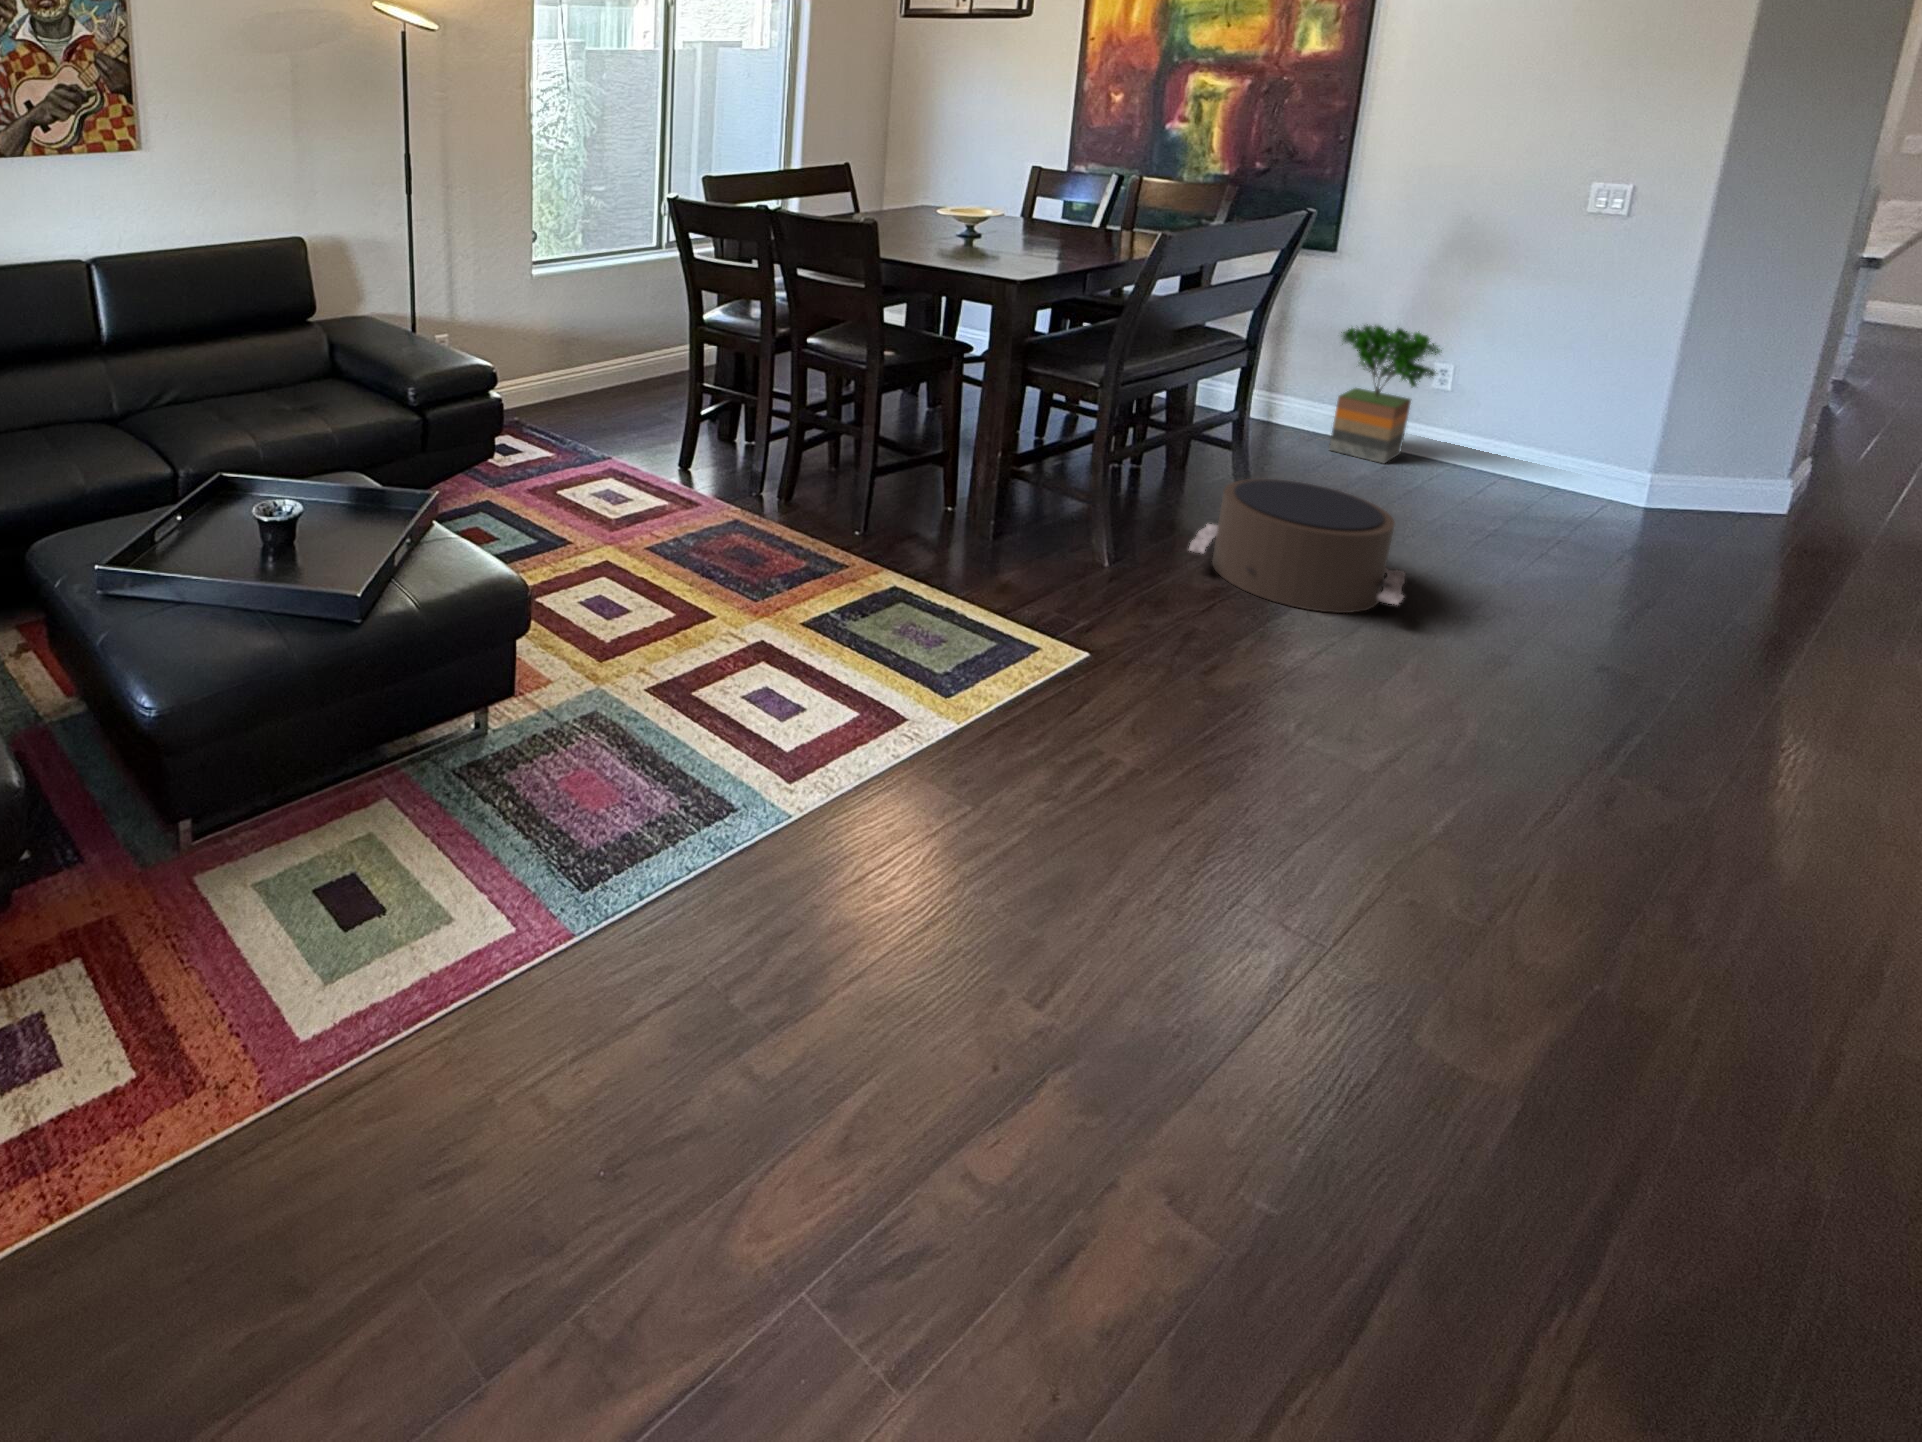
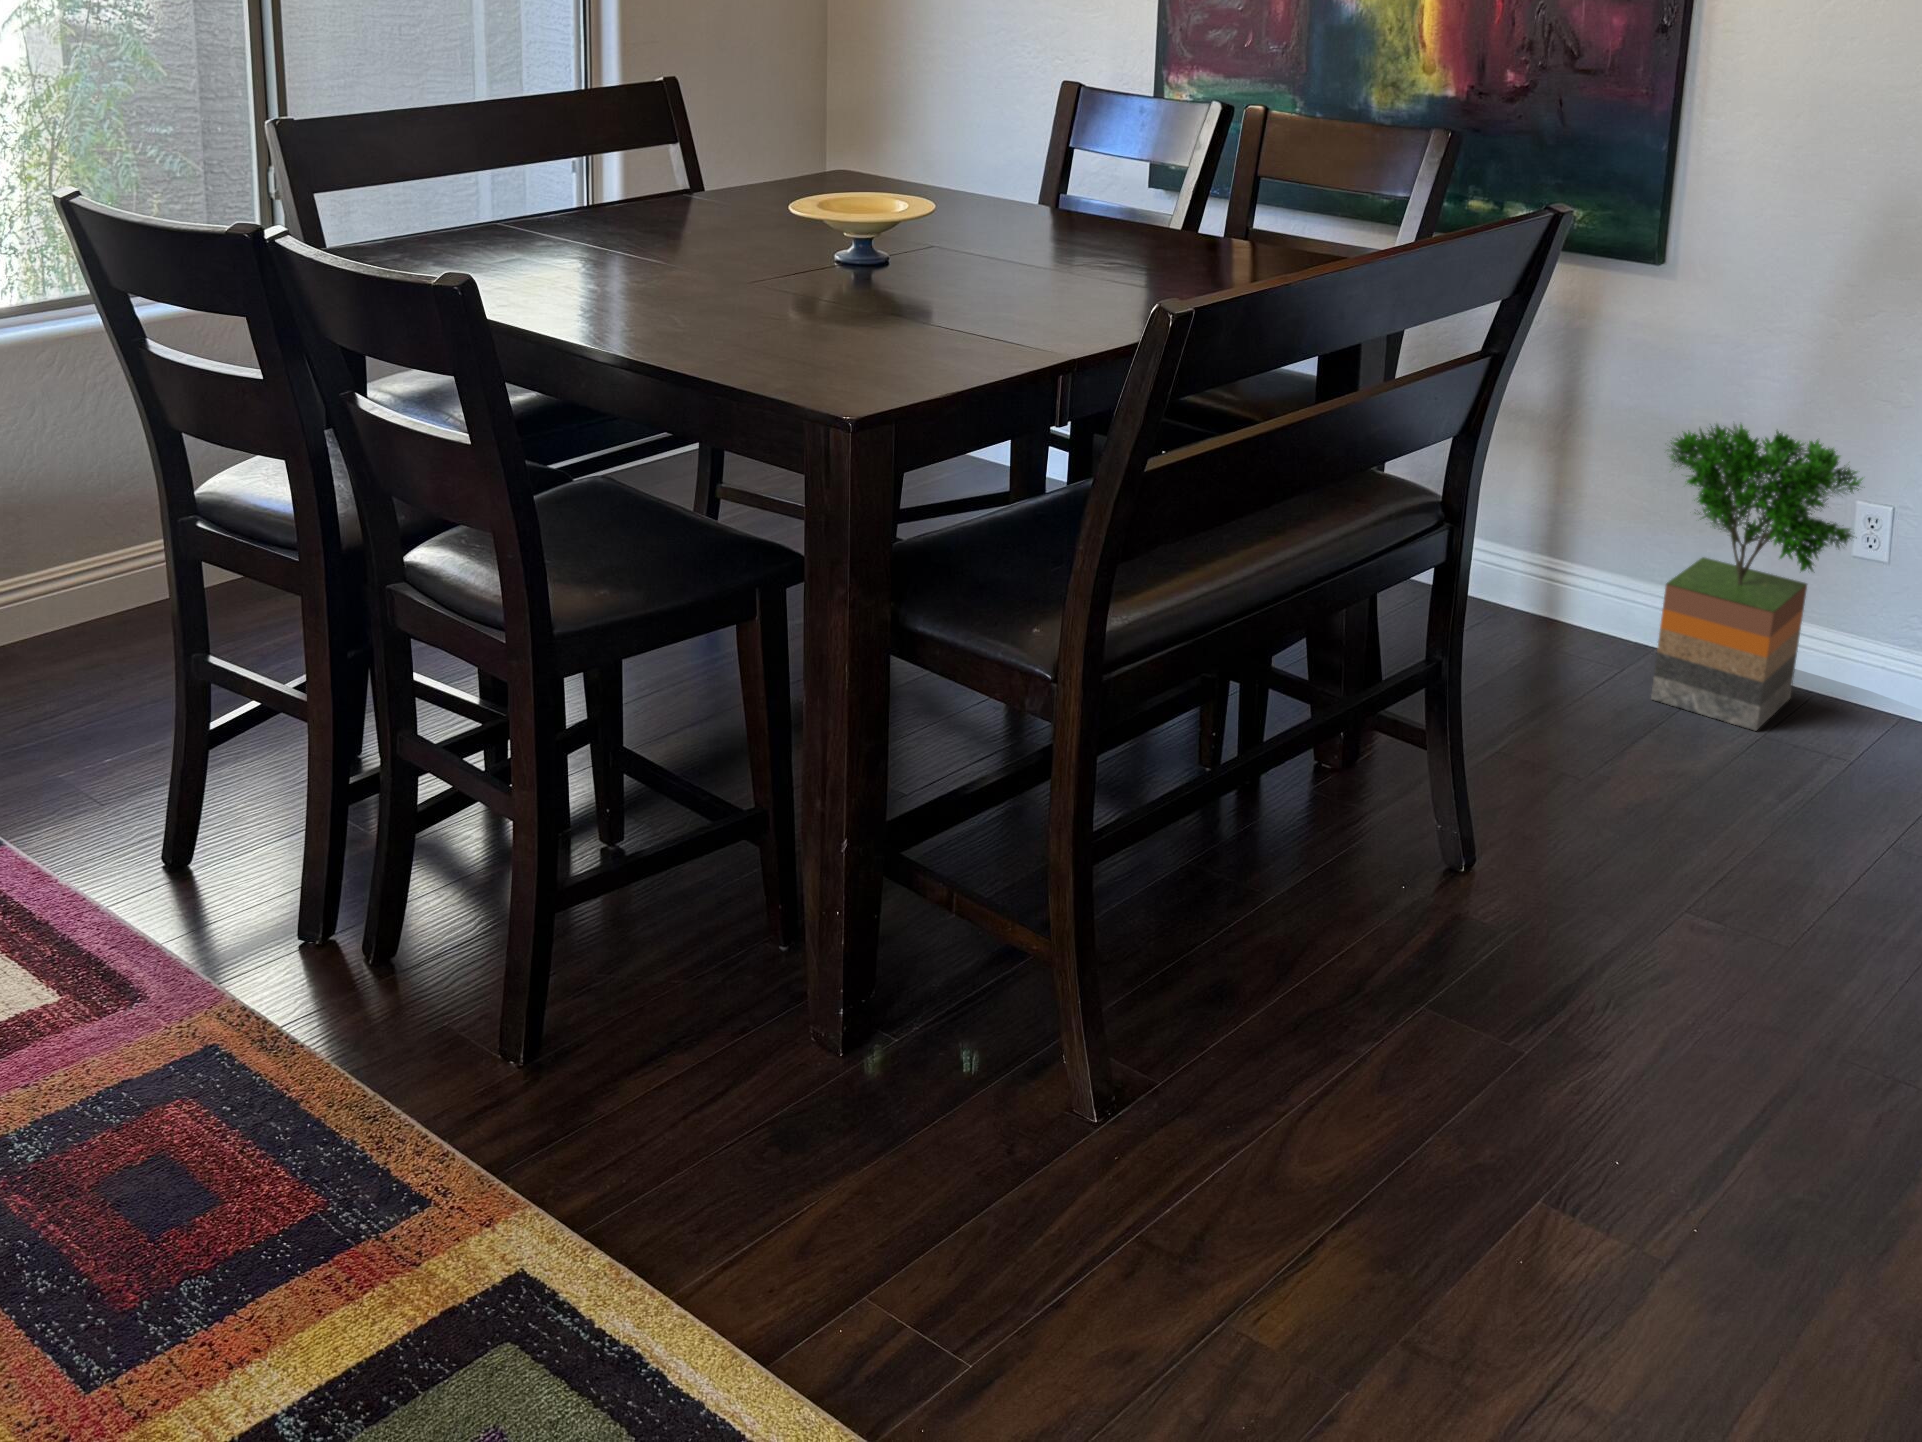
pouf: present [1189,479,1405,613] -> none [1272,874,1761,1264]

